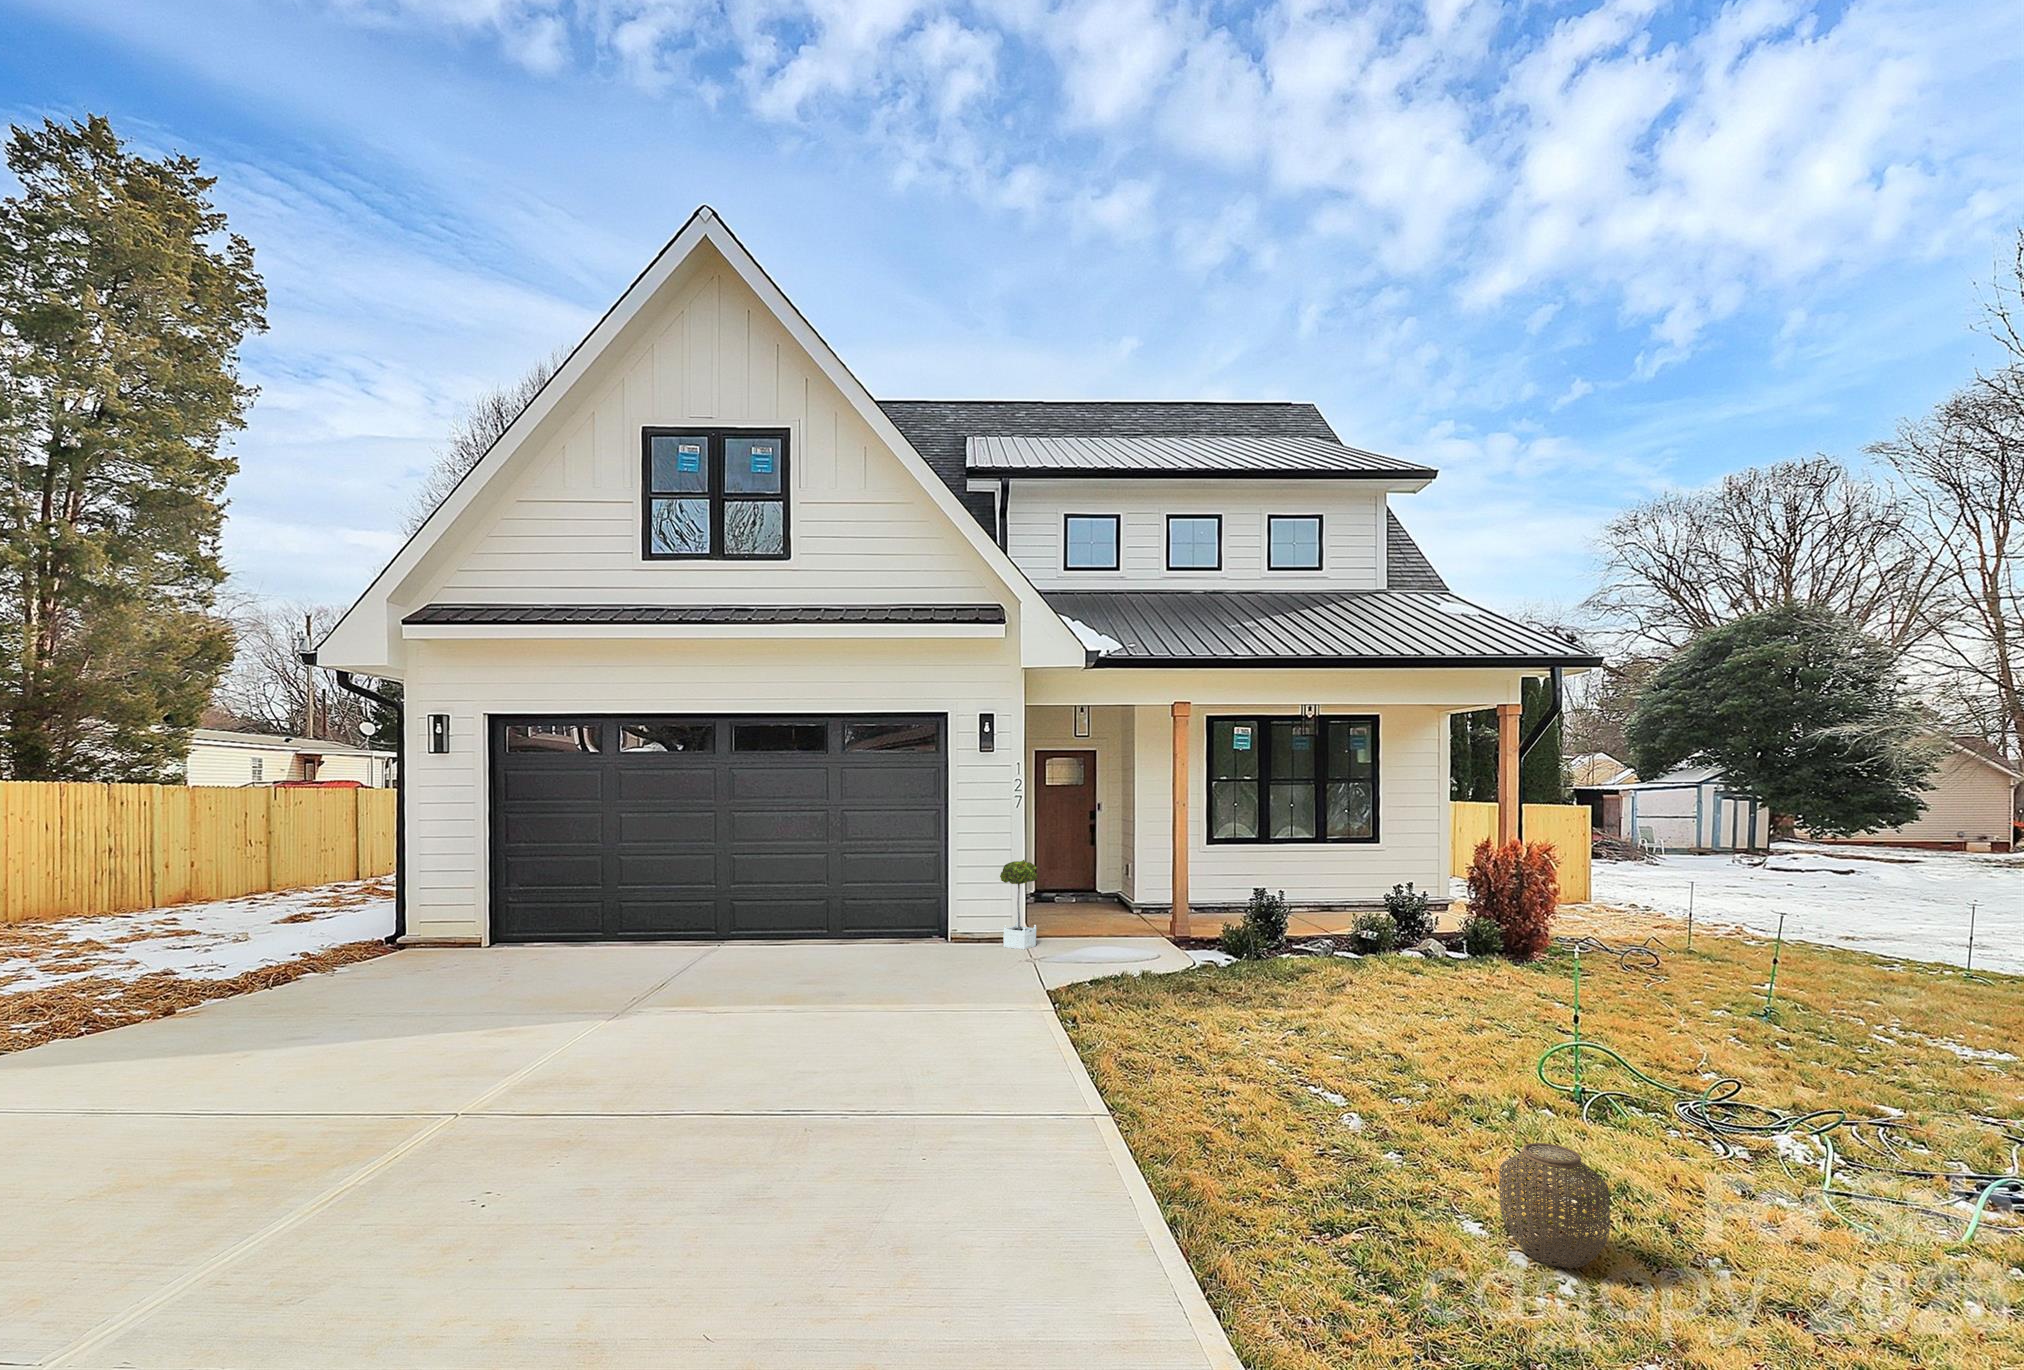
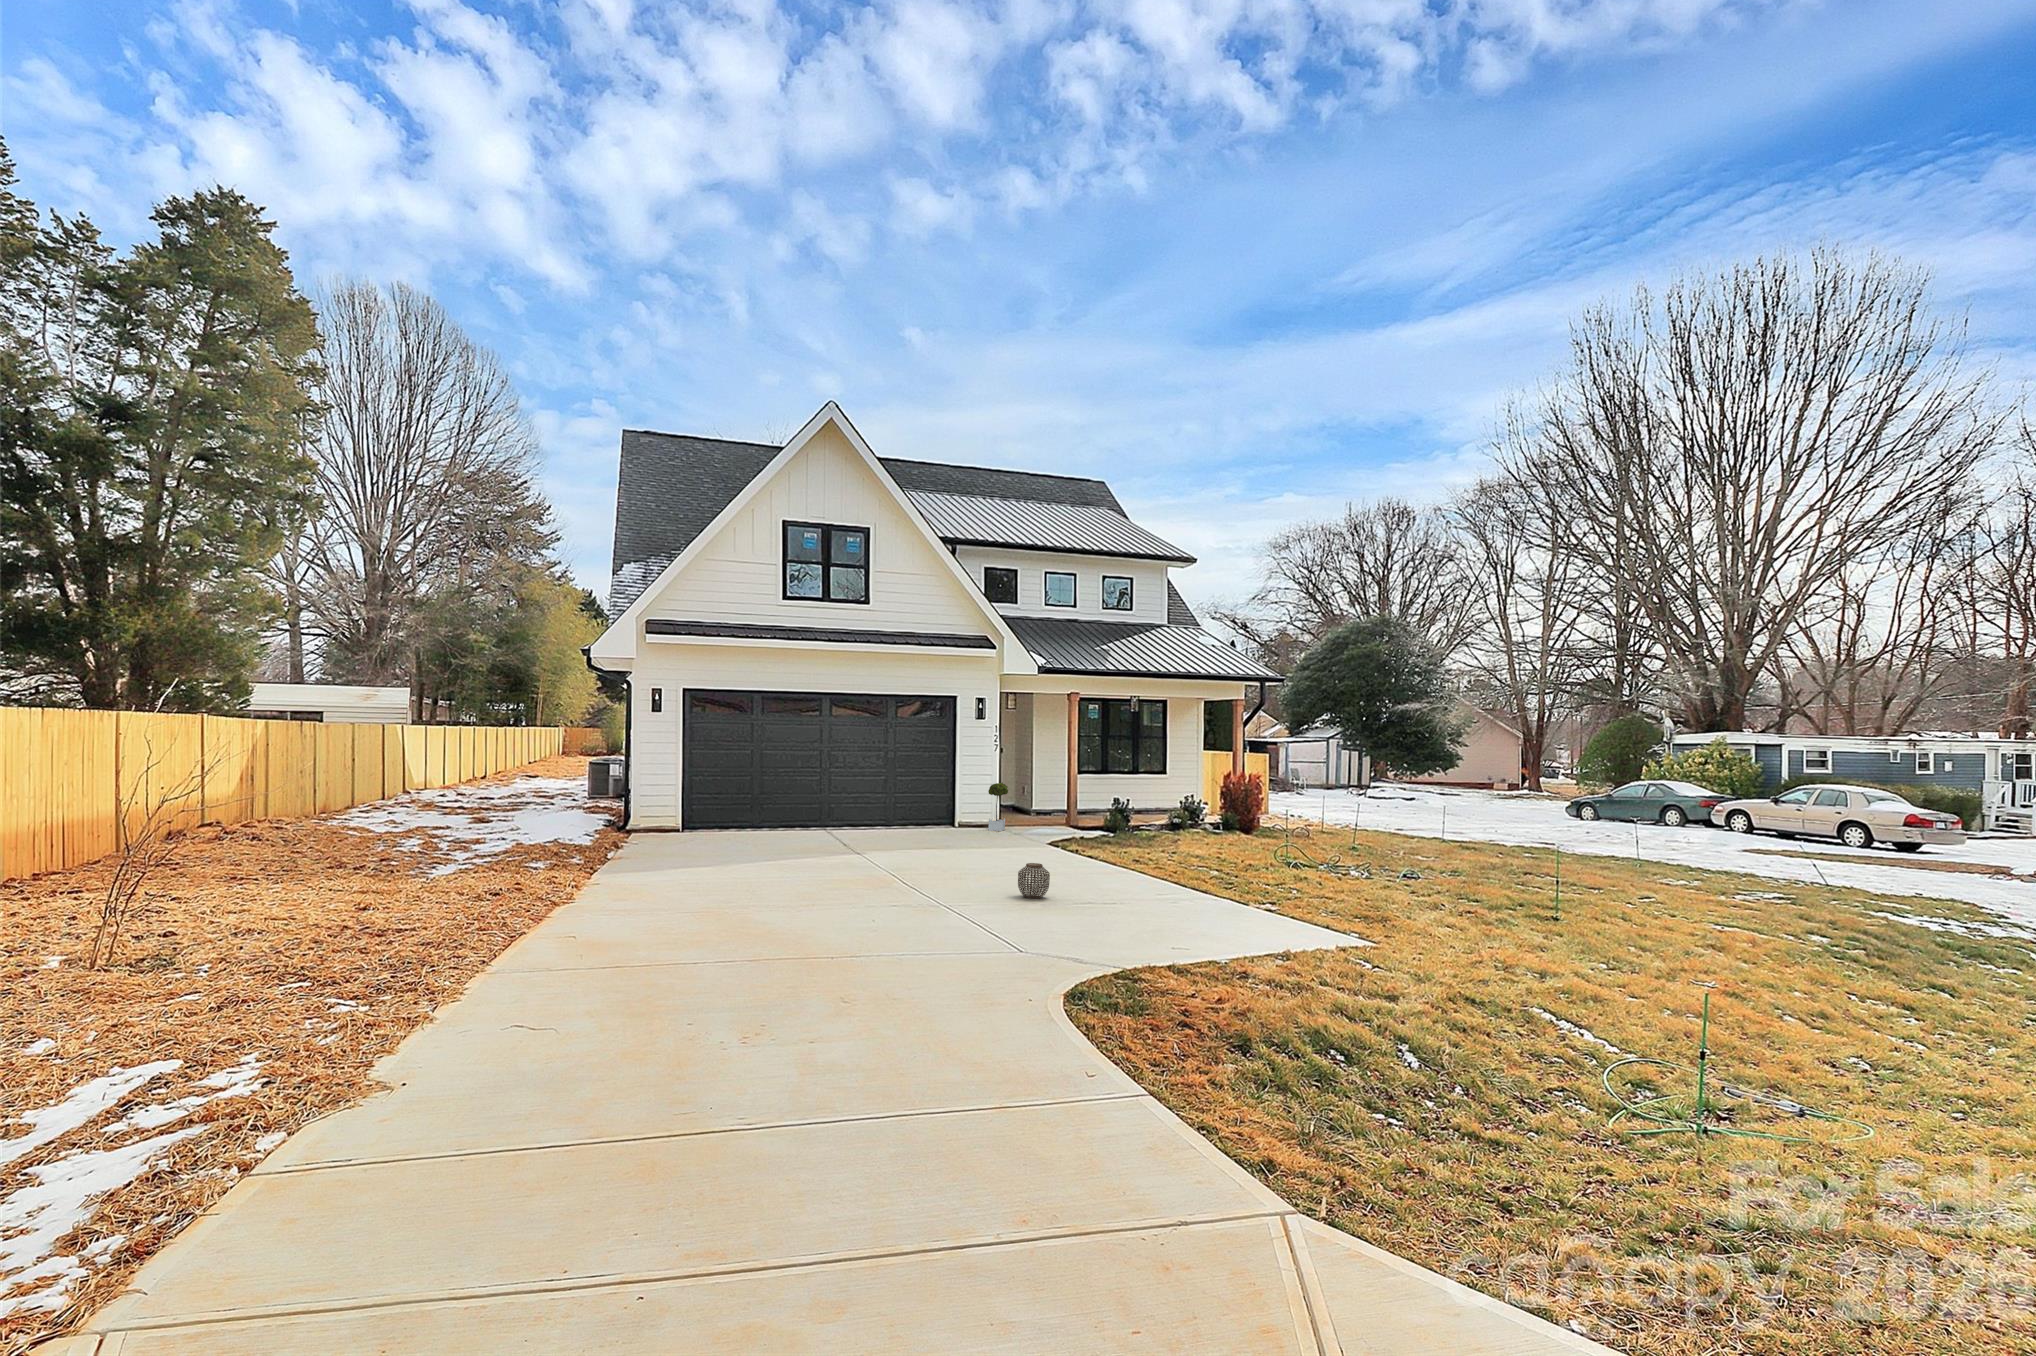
woven basket: present [1499,1143,1610,1268] -> present [1018,863,1050,899]

